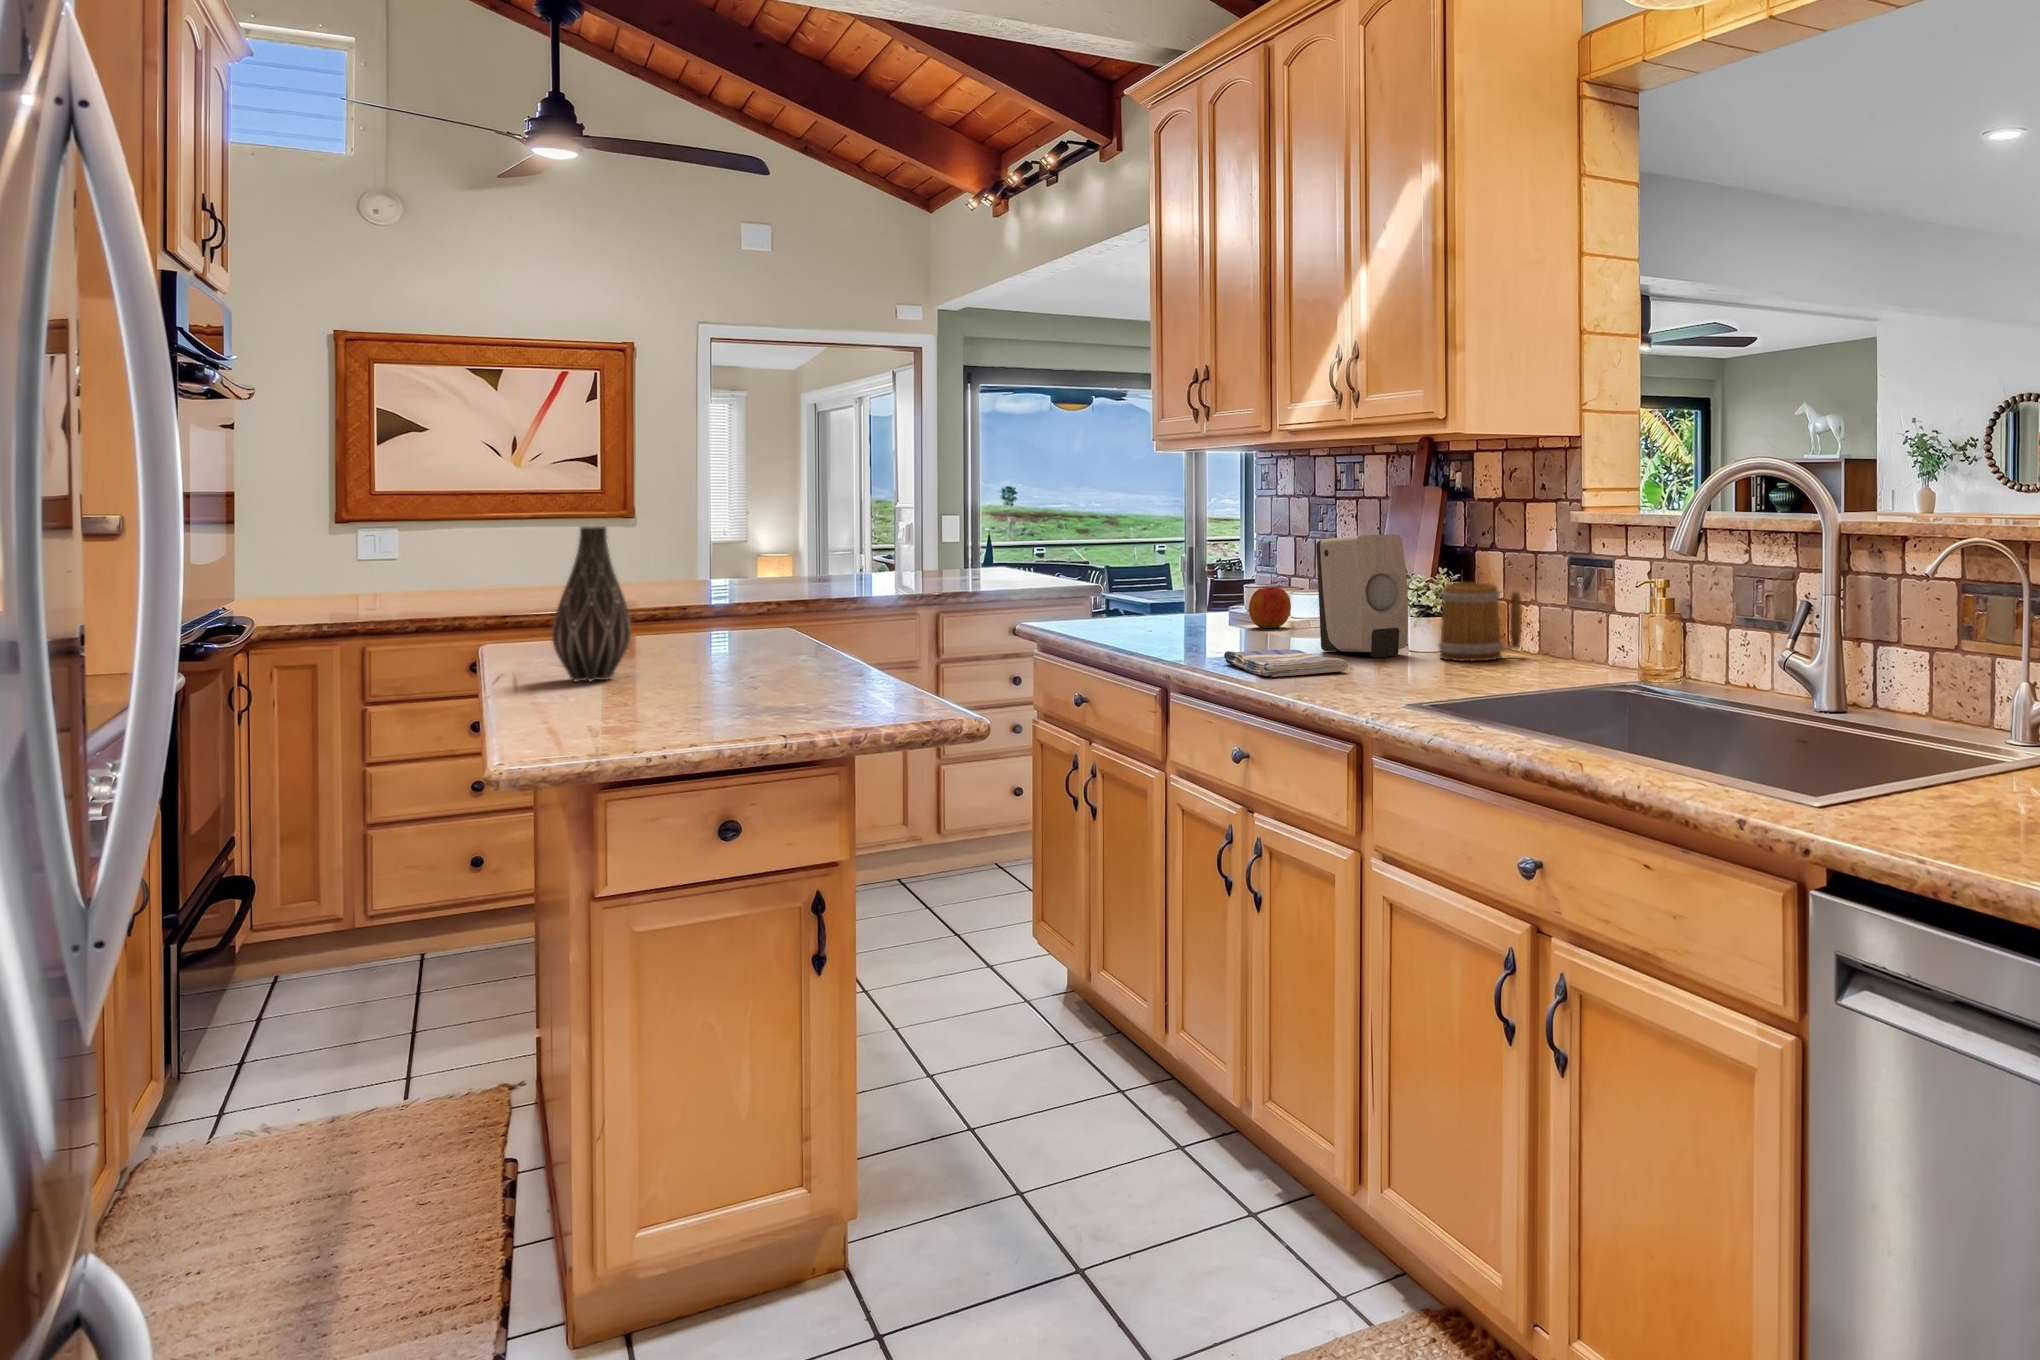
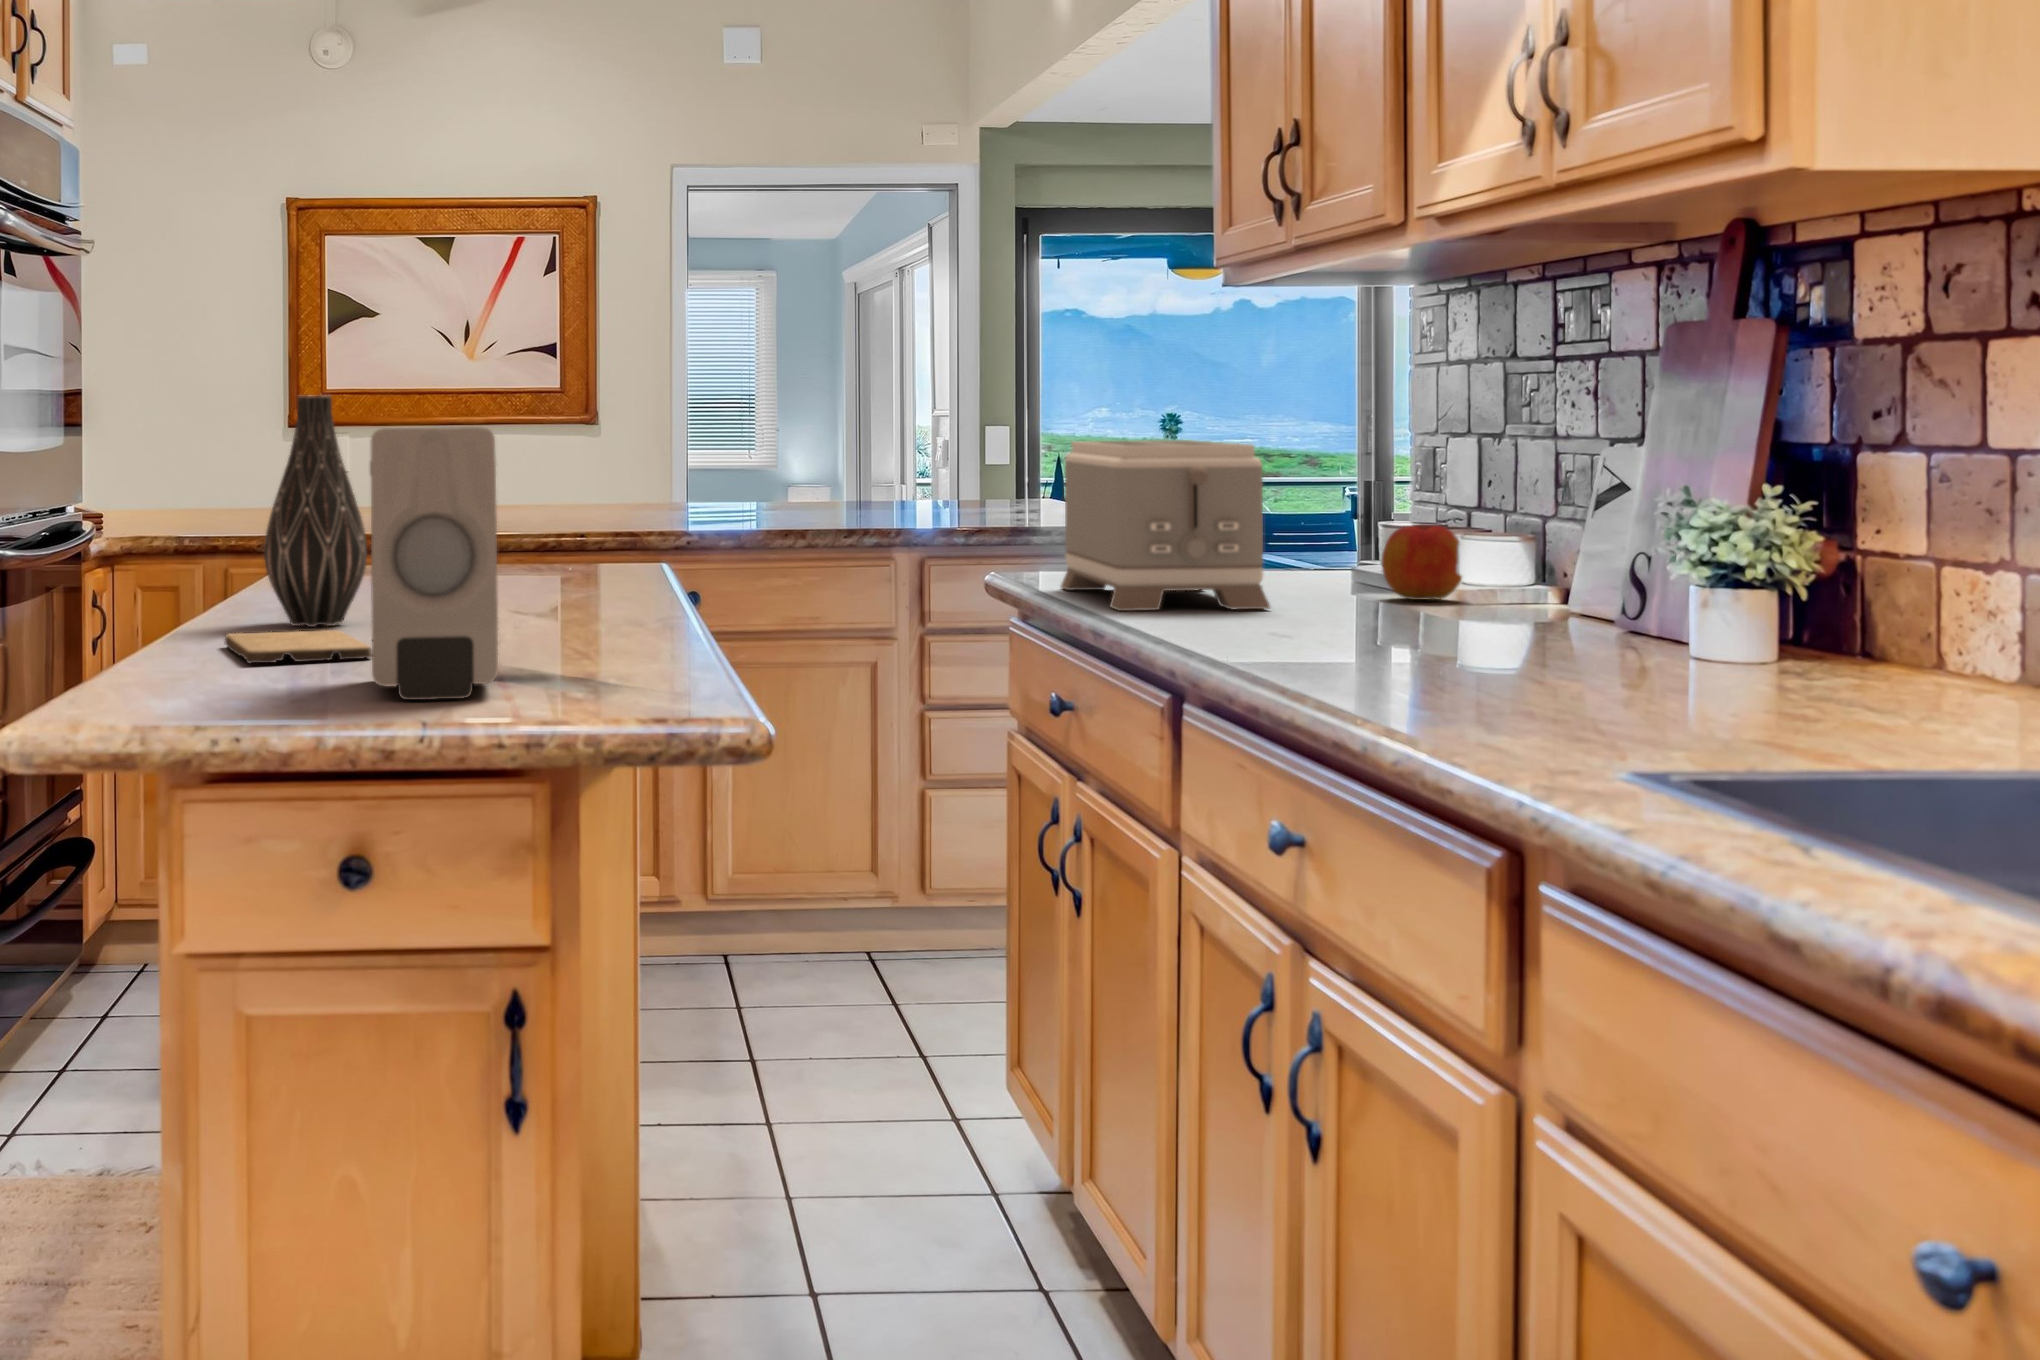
soap dispenser: present [1316,534,1408,657] -> present [370,427,498,700]
toaster: none [1070,543,1197,642] -> present [1061,440,1270,611]
mug: present [1439,583,1522,661] -> none [1757,514,1968,685]
dish towel: present [1224,649,1348,677] -> none [1282,633,1531,688]
cutting board: none [546,682,673,708] -> present [225,630,372,663]

